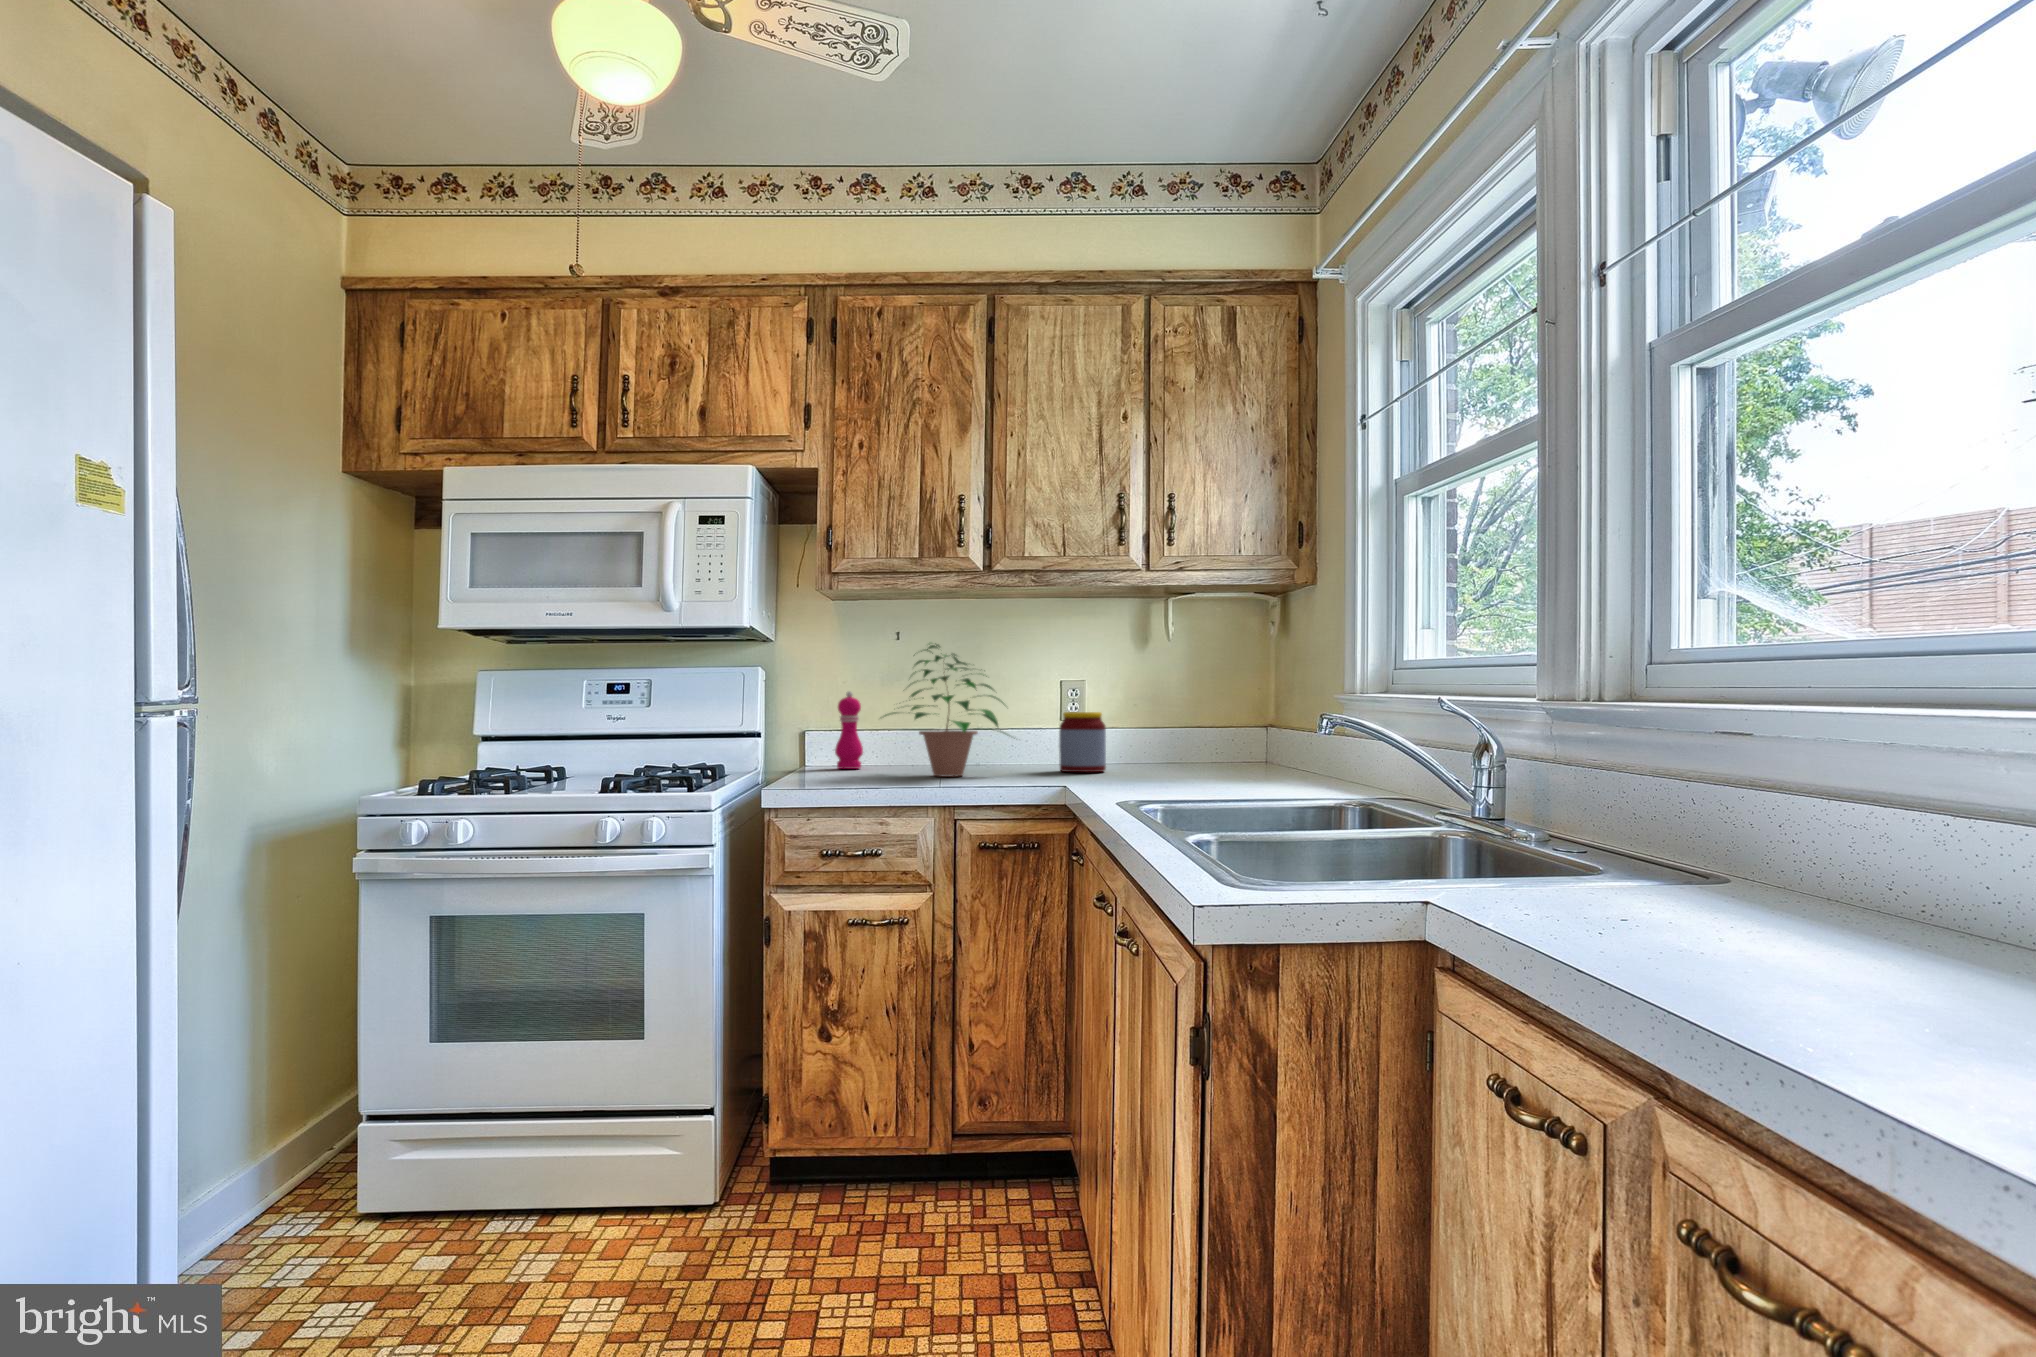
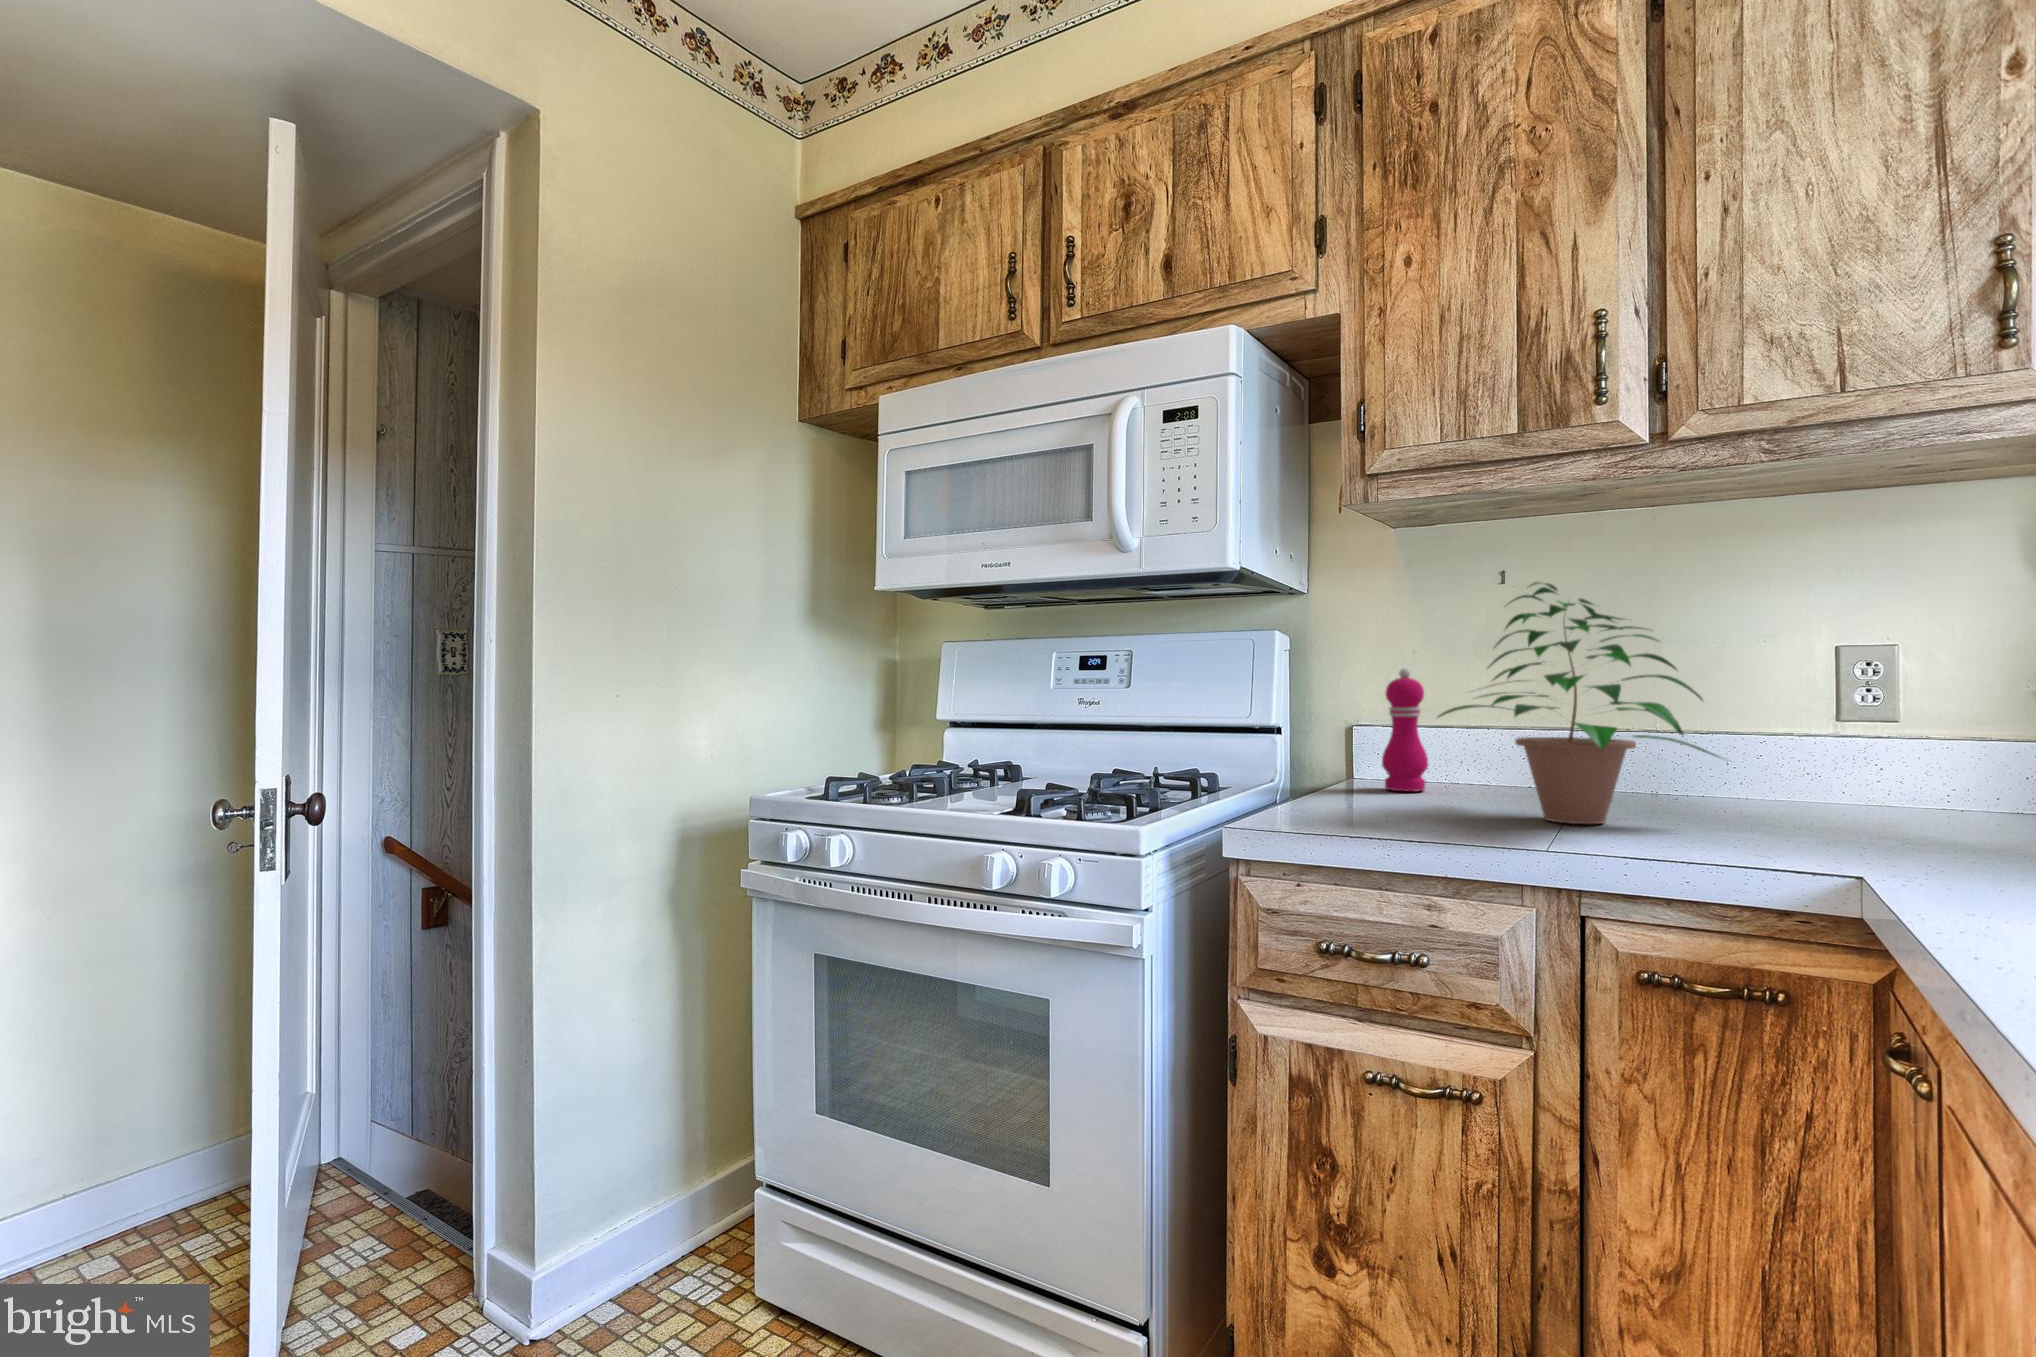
jar: present [1059,712,1106,772] -> none [1824,707,1944,831]

